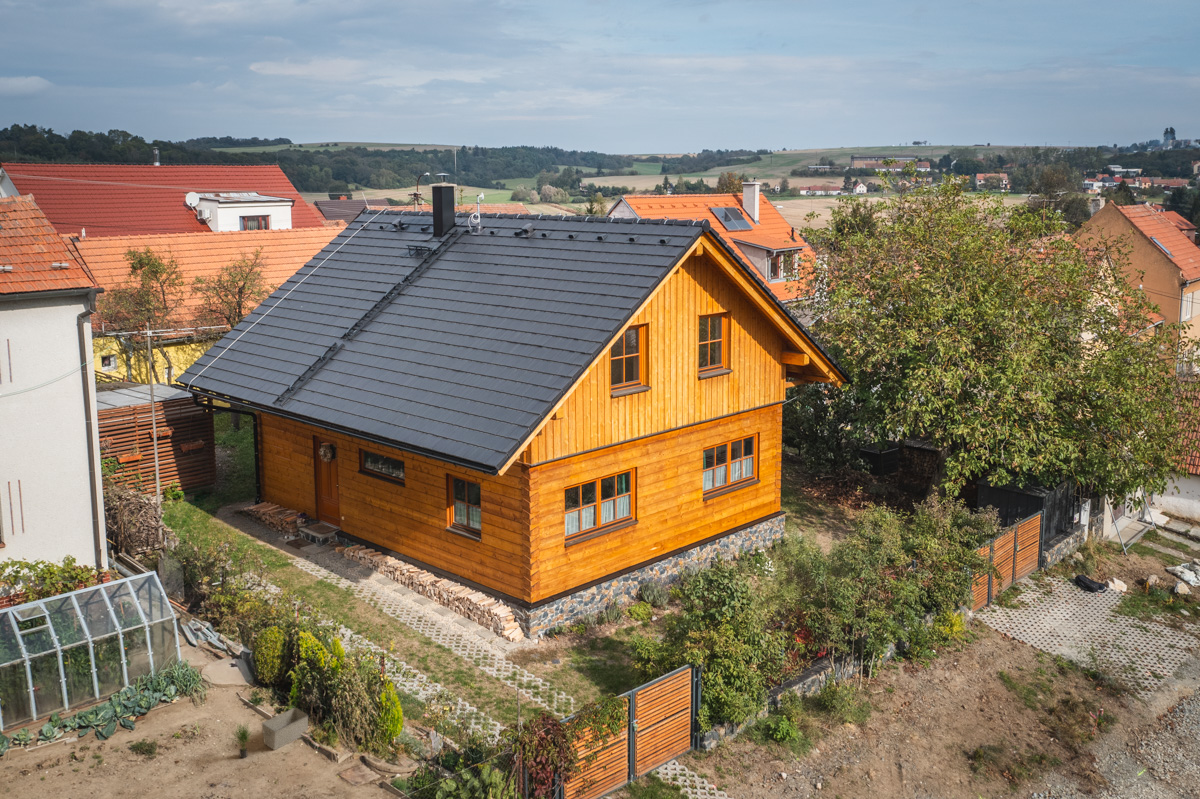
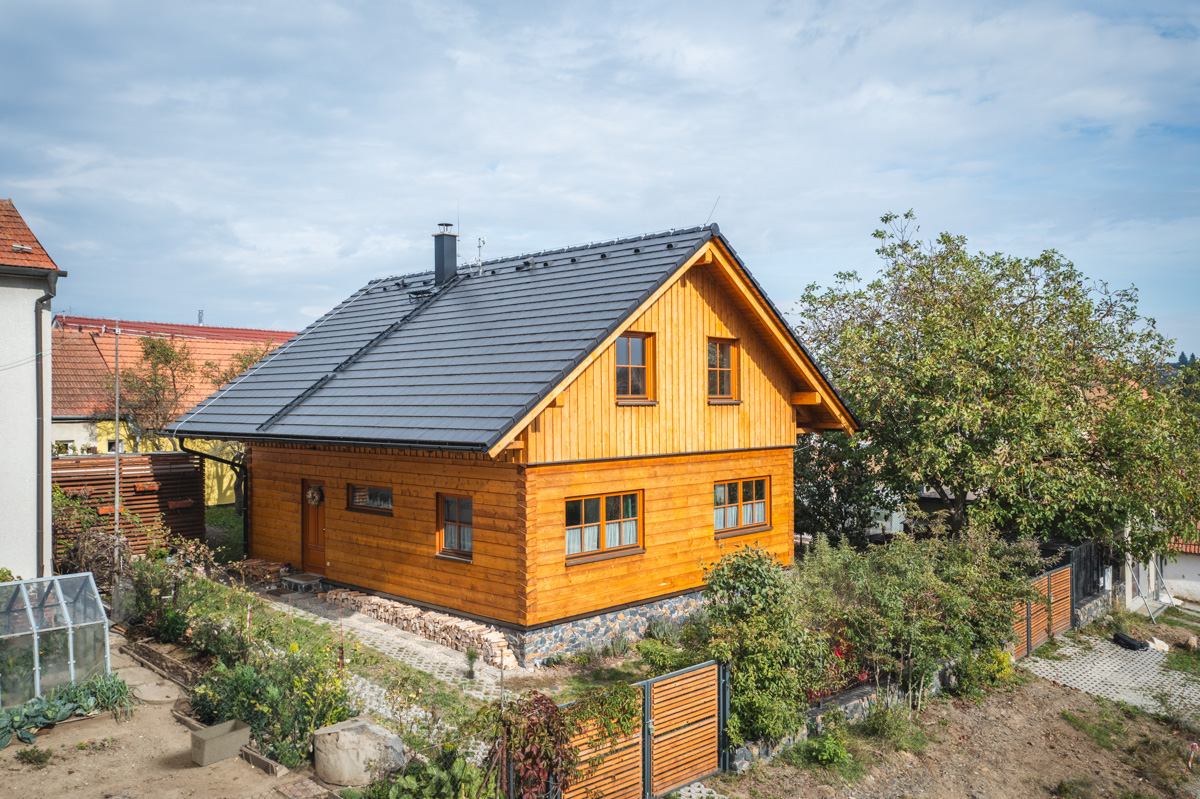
potted plant: present [234,726,251,758] -> present [464,648,480,679]

